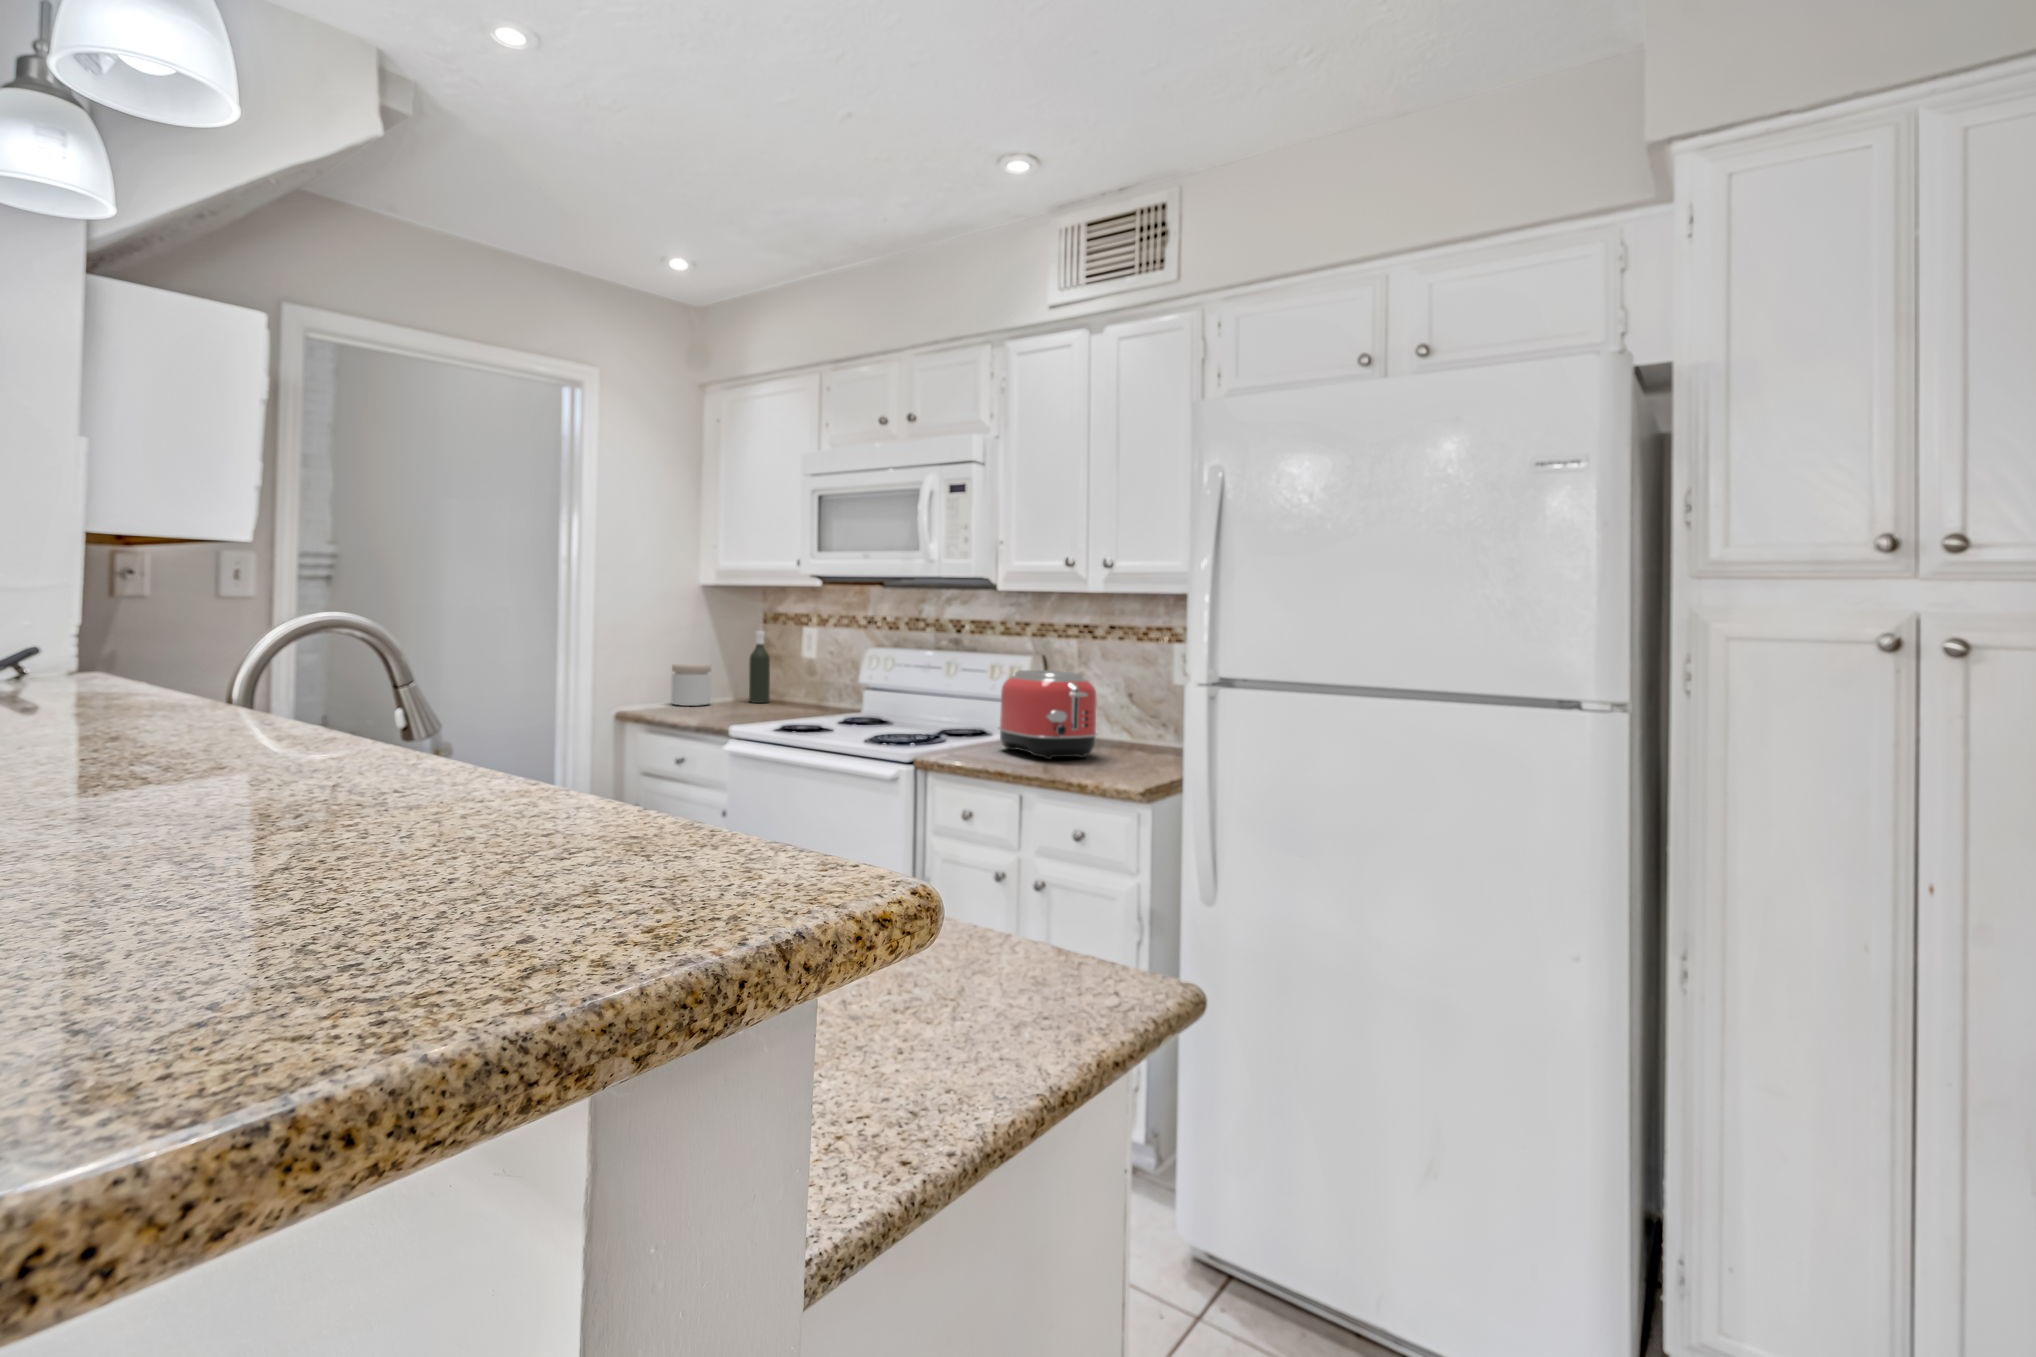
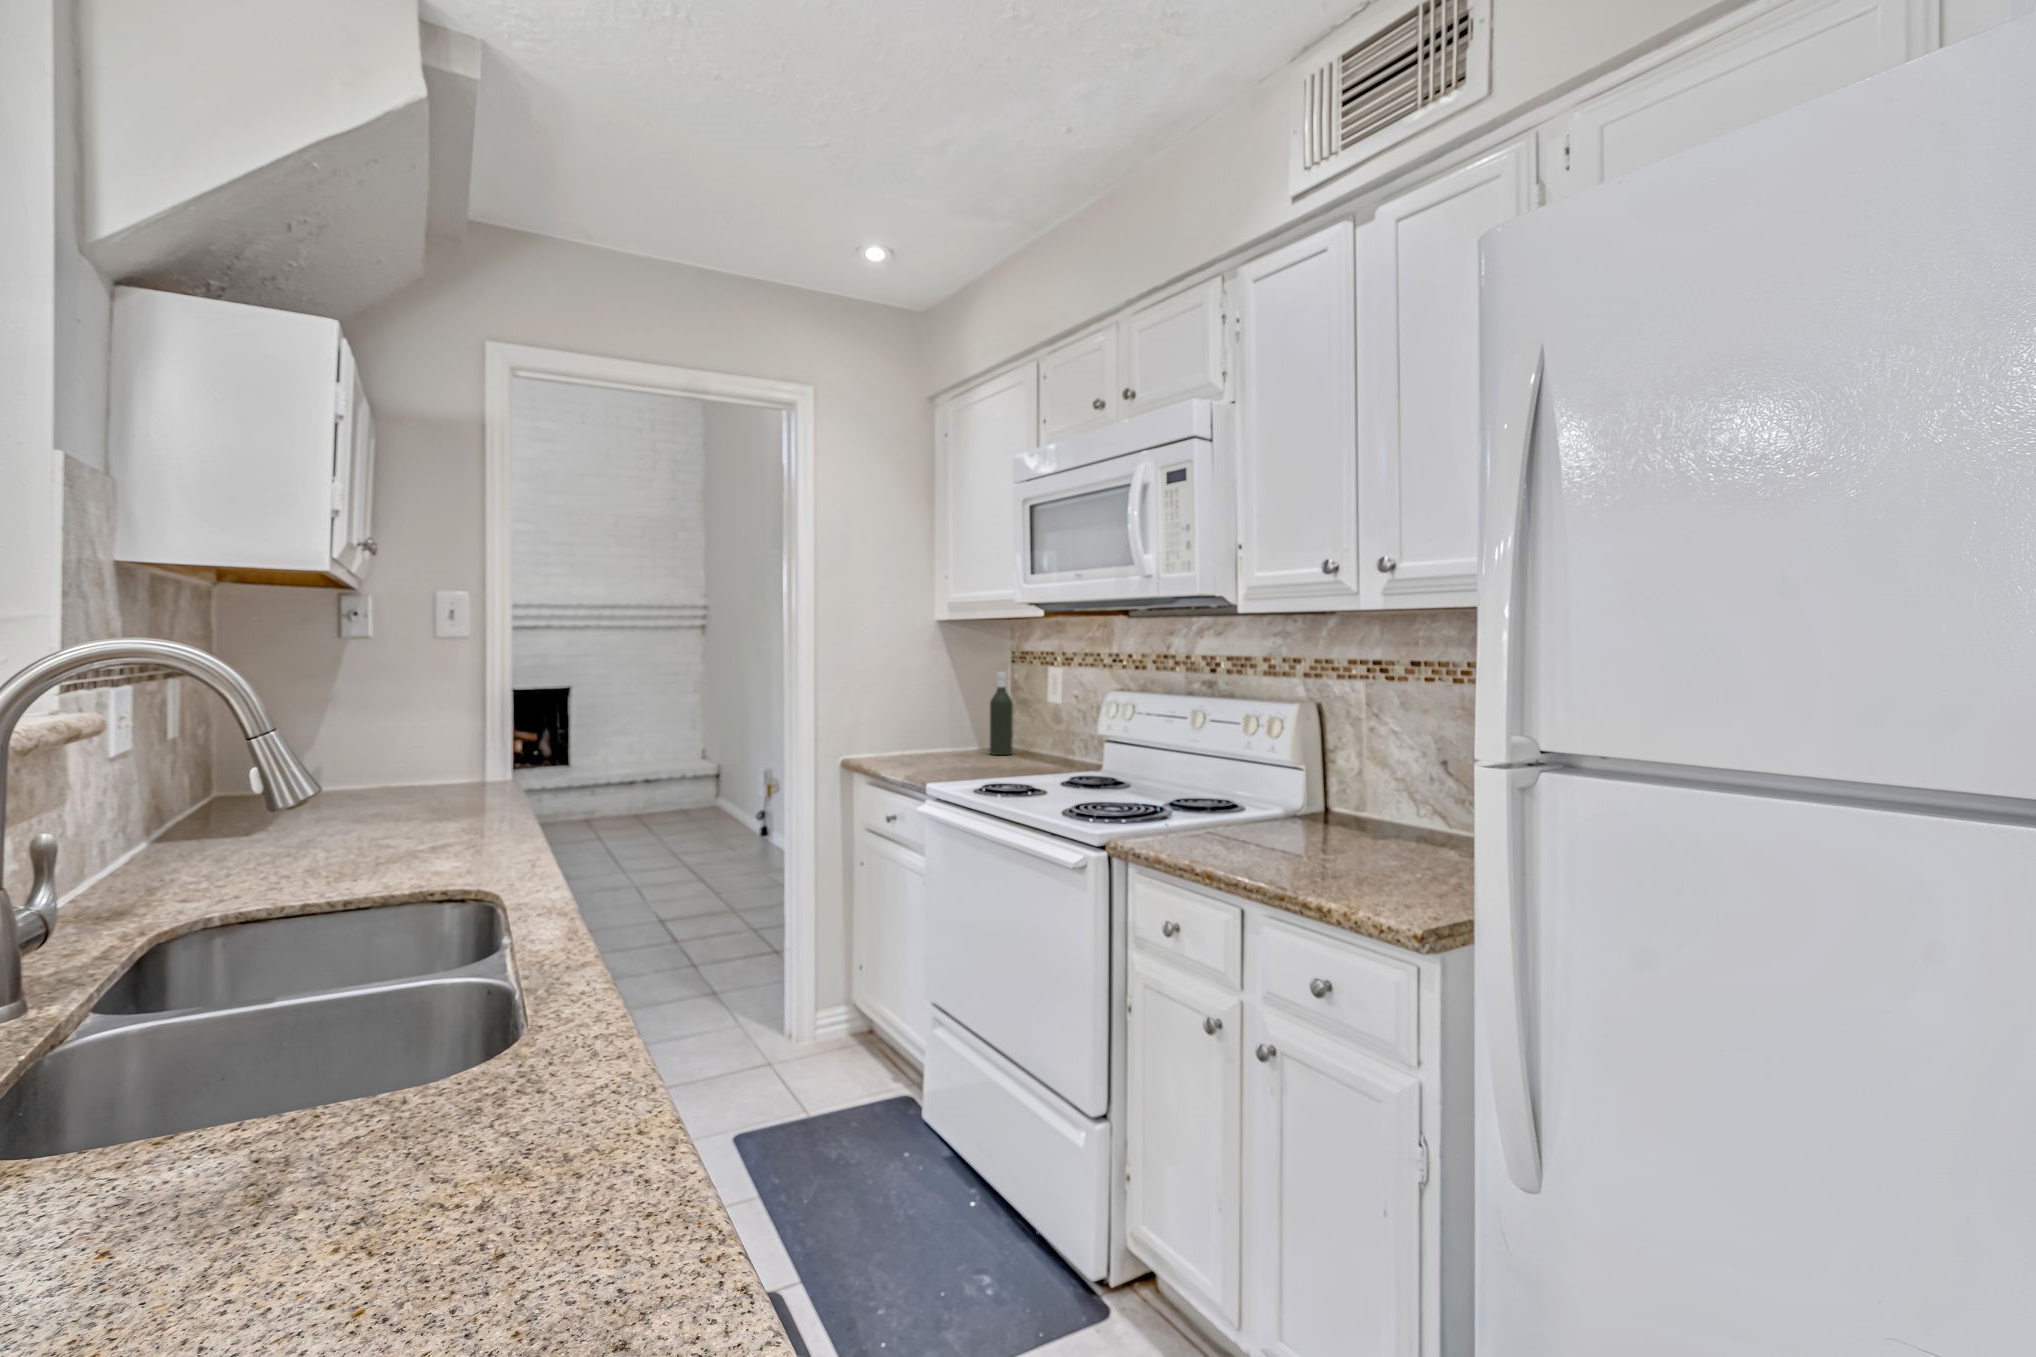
jar: present [671,664,711,706] -> none [902,710,944,758]
toaster: present [999,670,1097,759] -> none [1227,723,1373,858]

